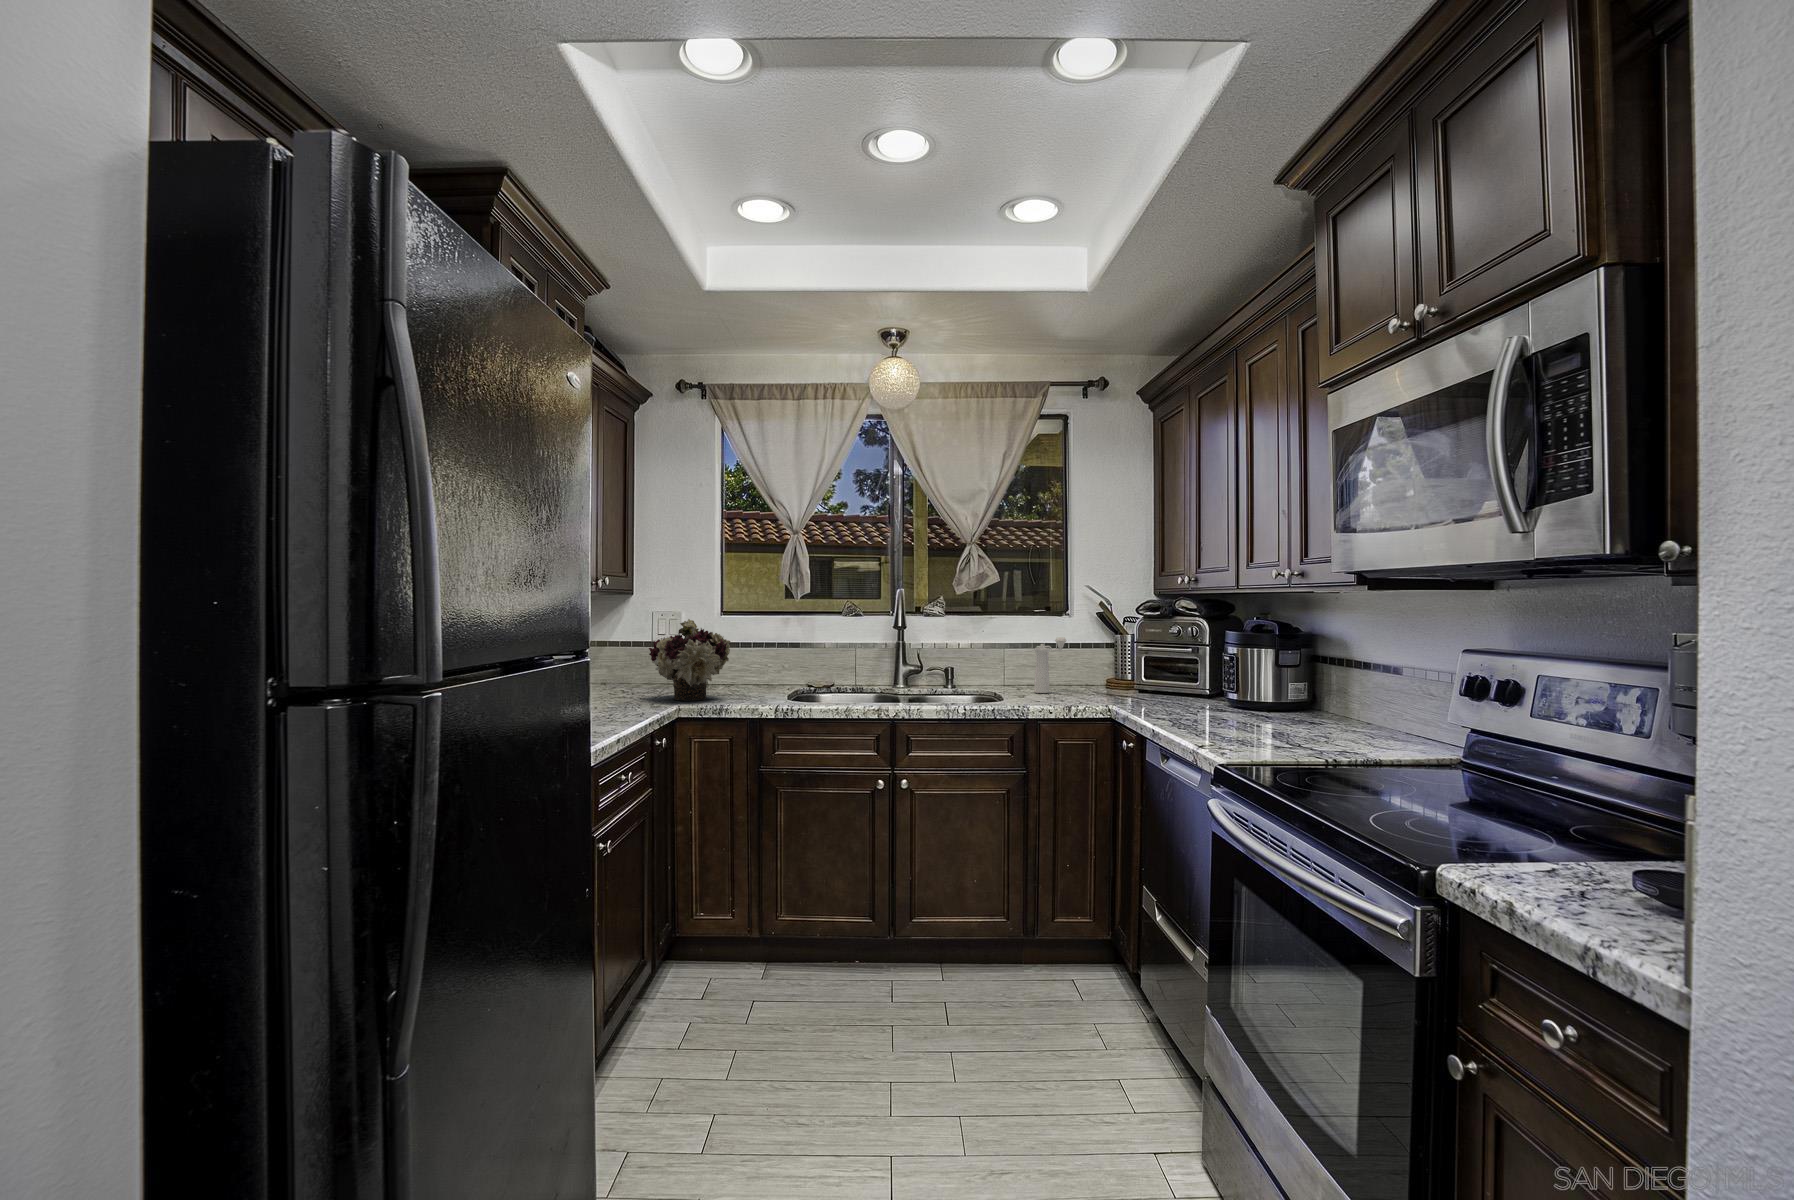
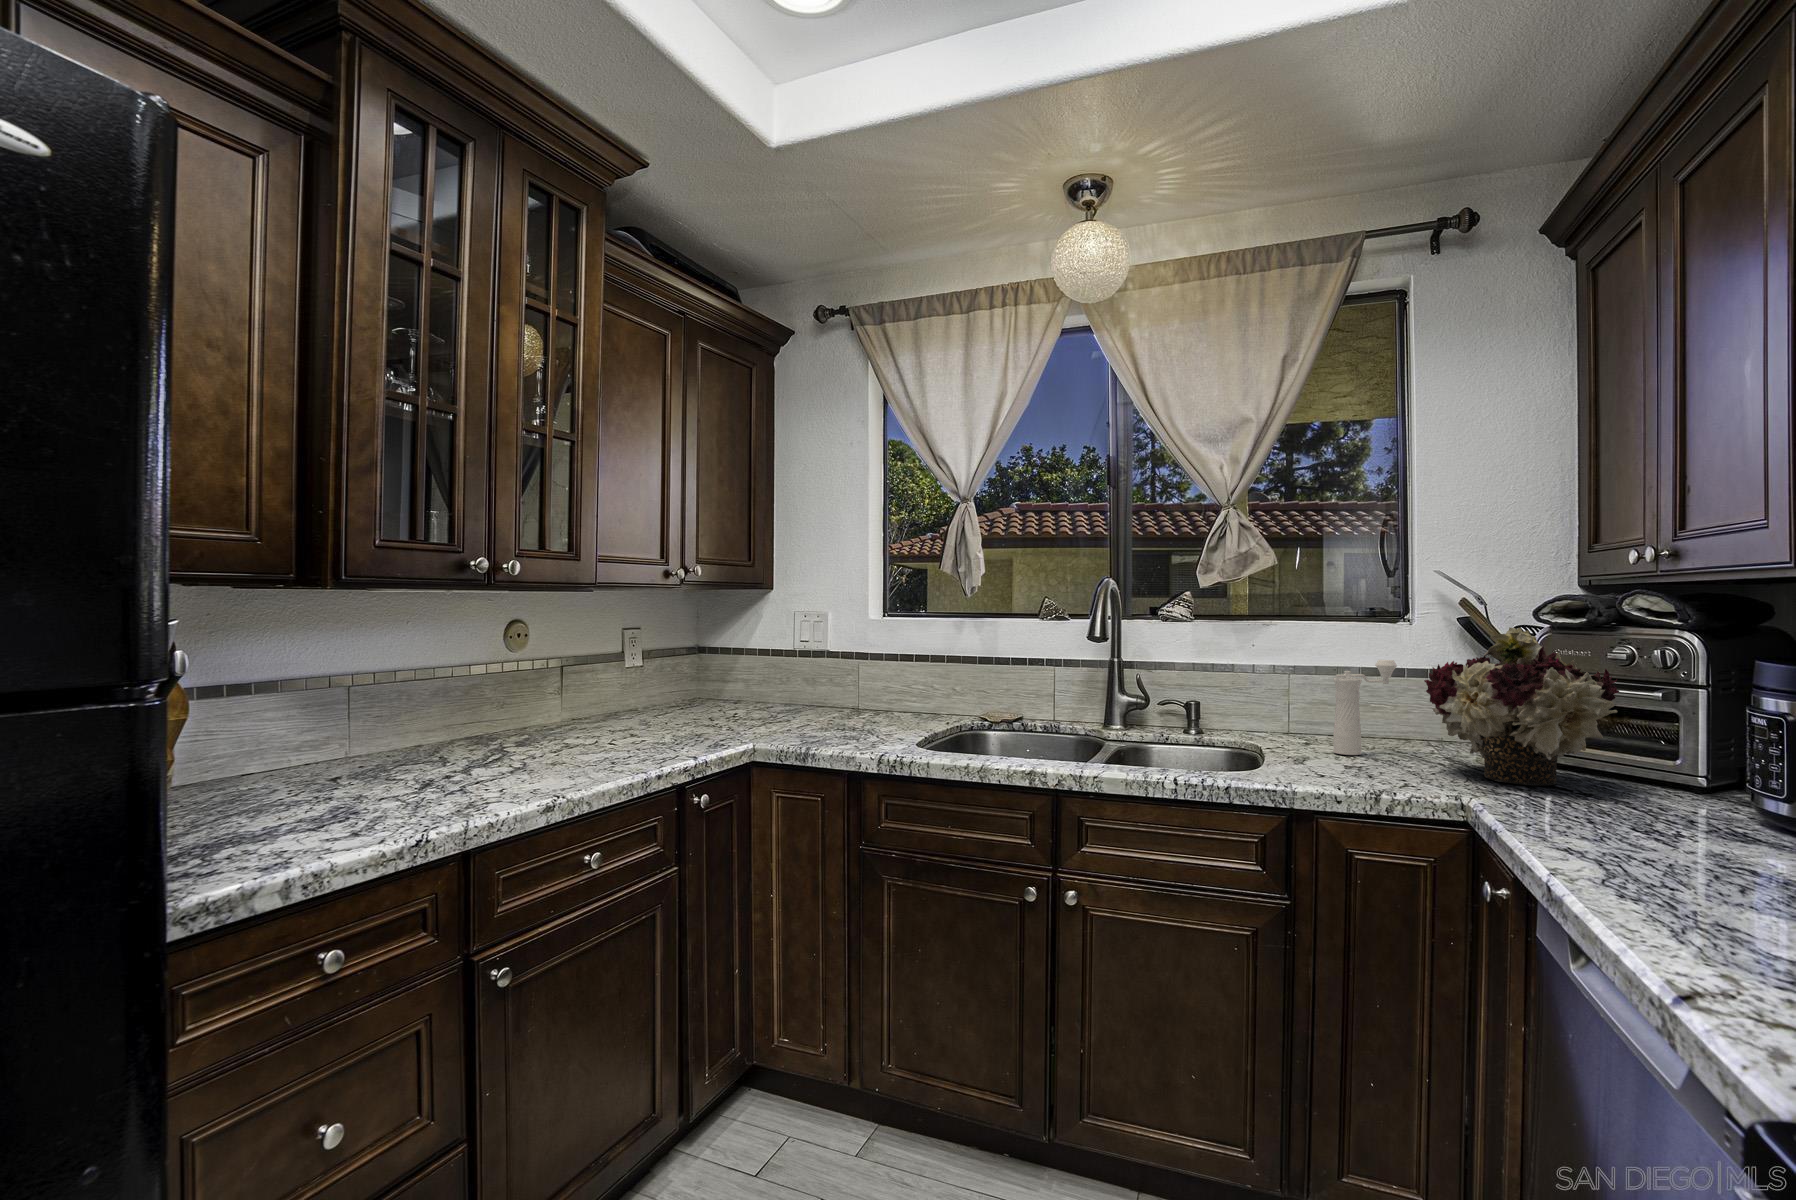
flower arrangement: present [649,619,730,701] -> present [1424,627,1619,785]

